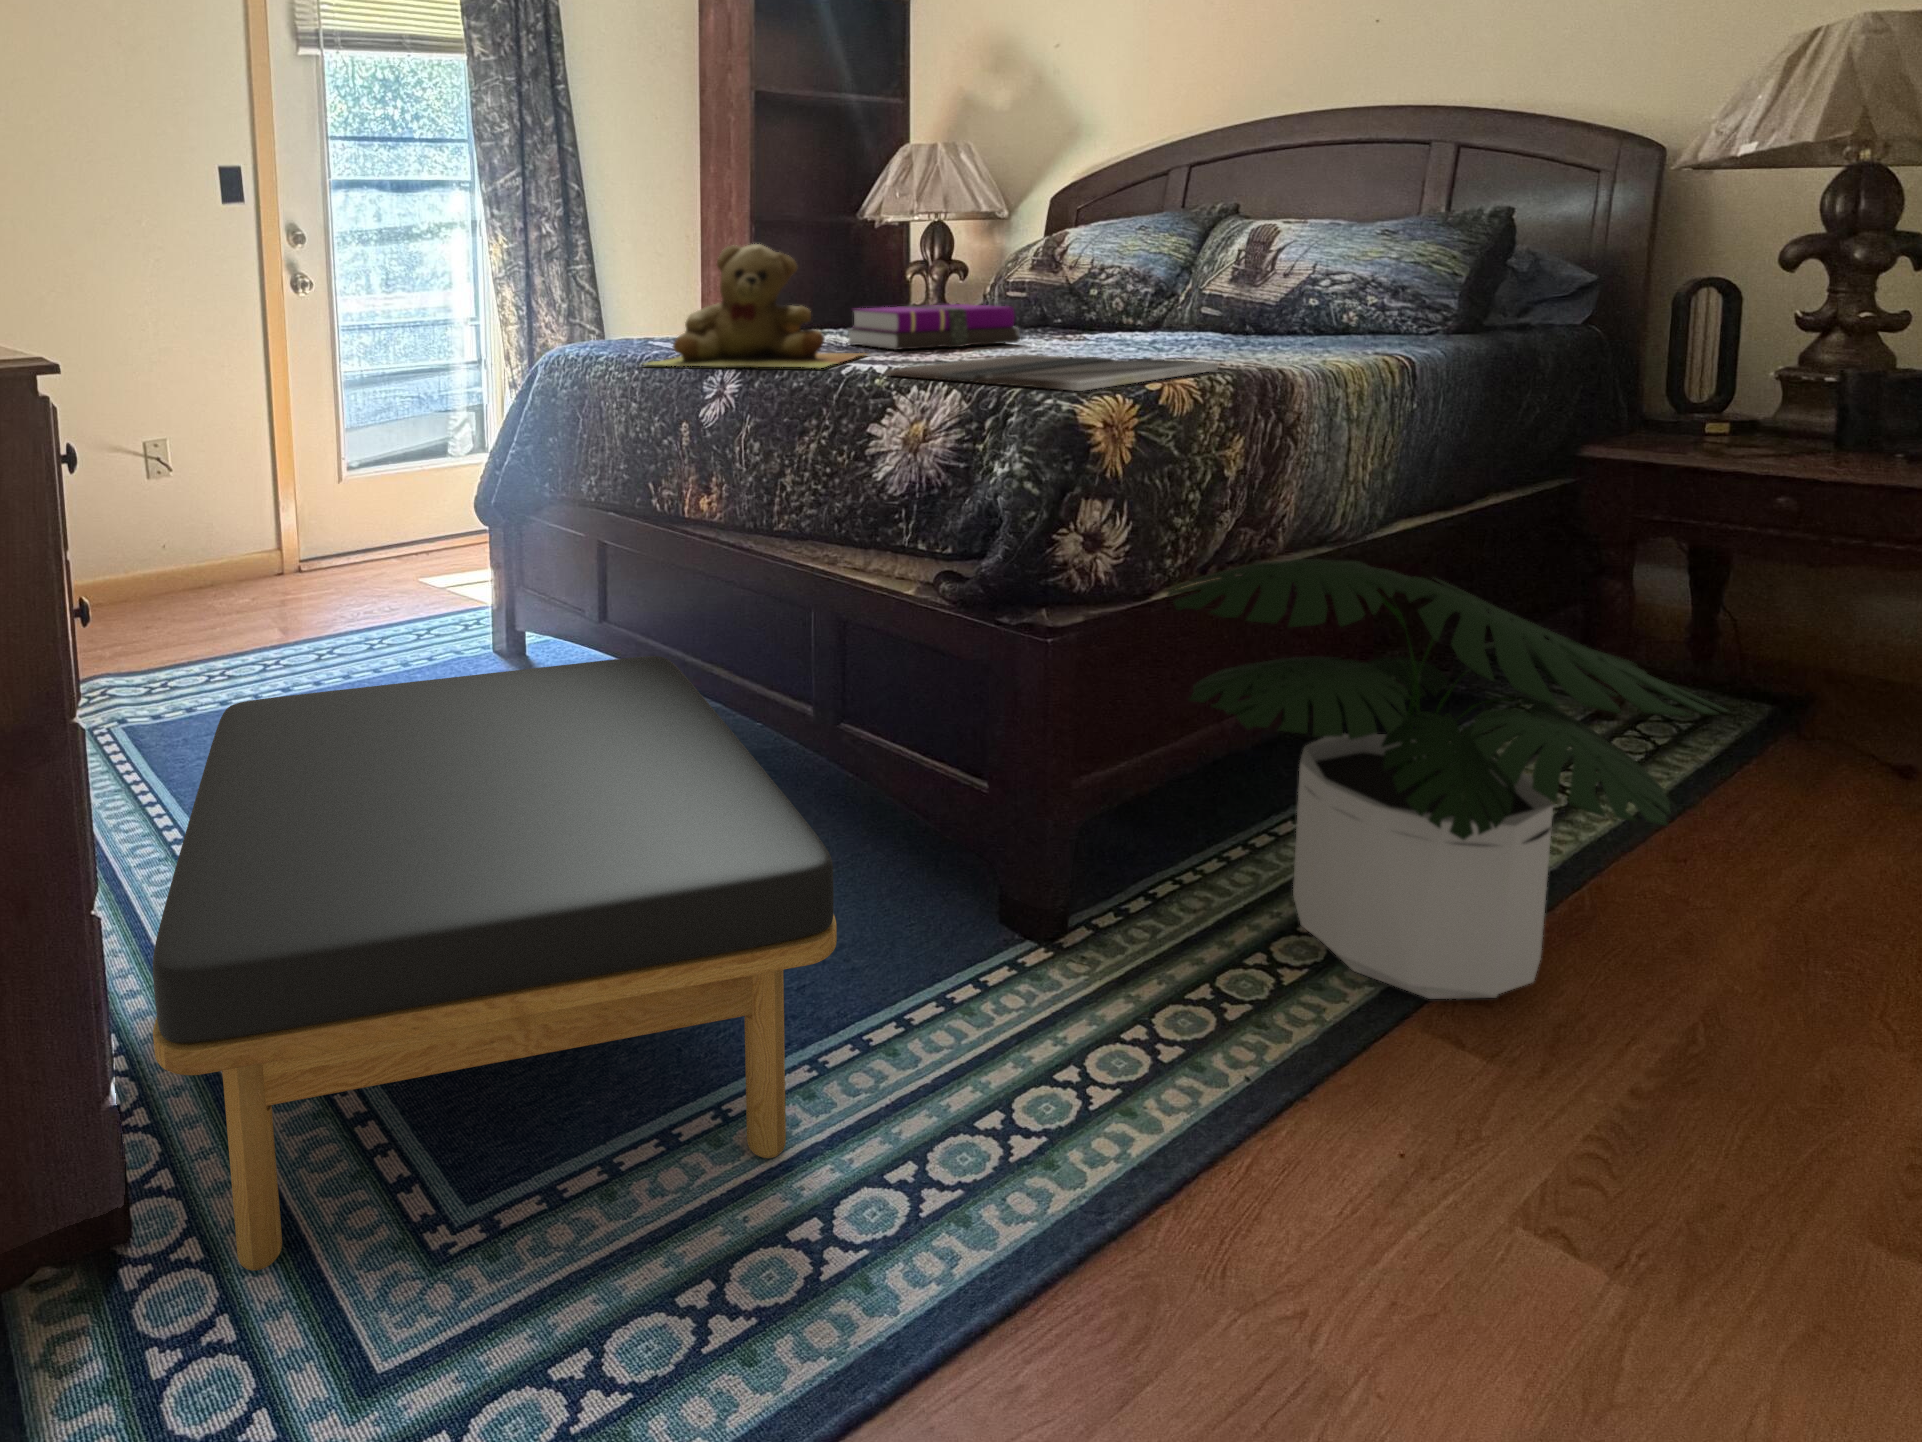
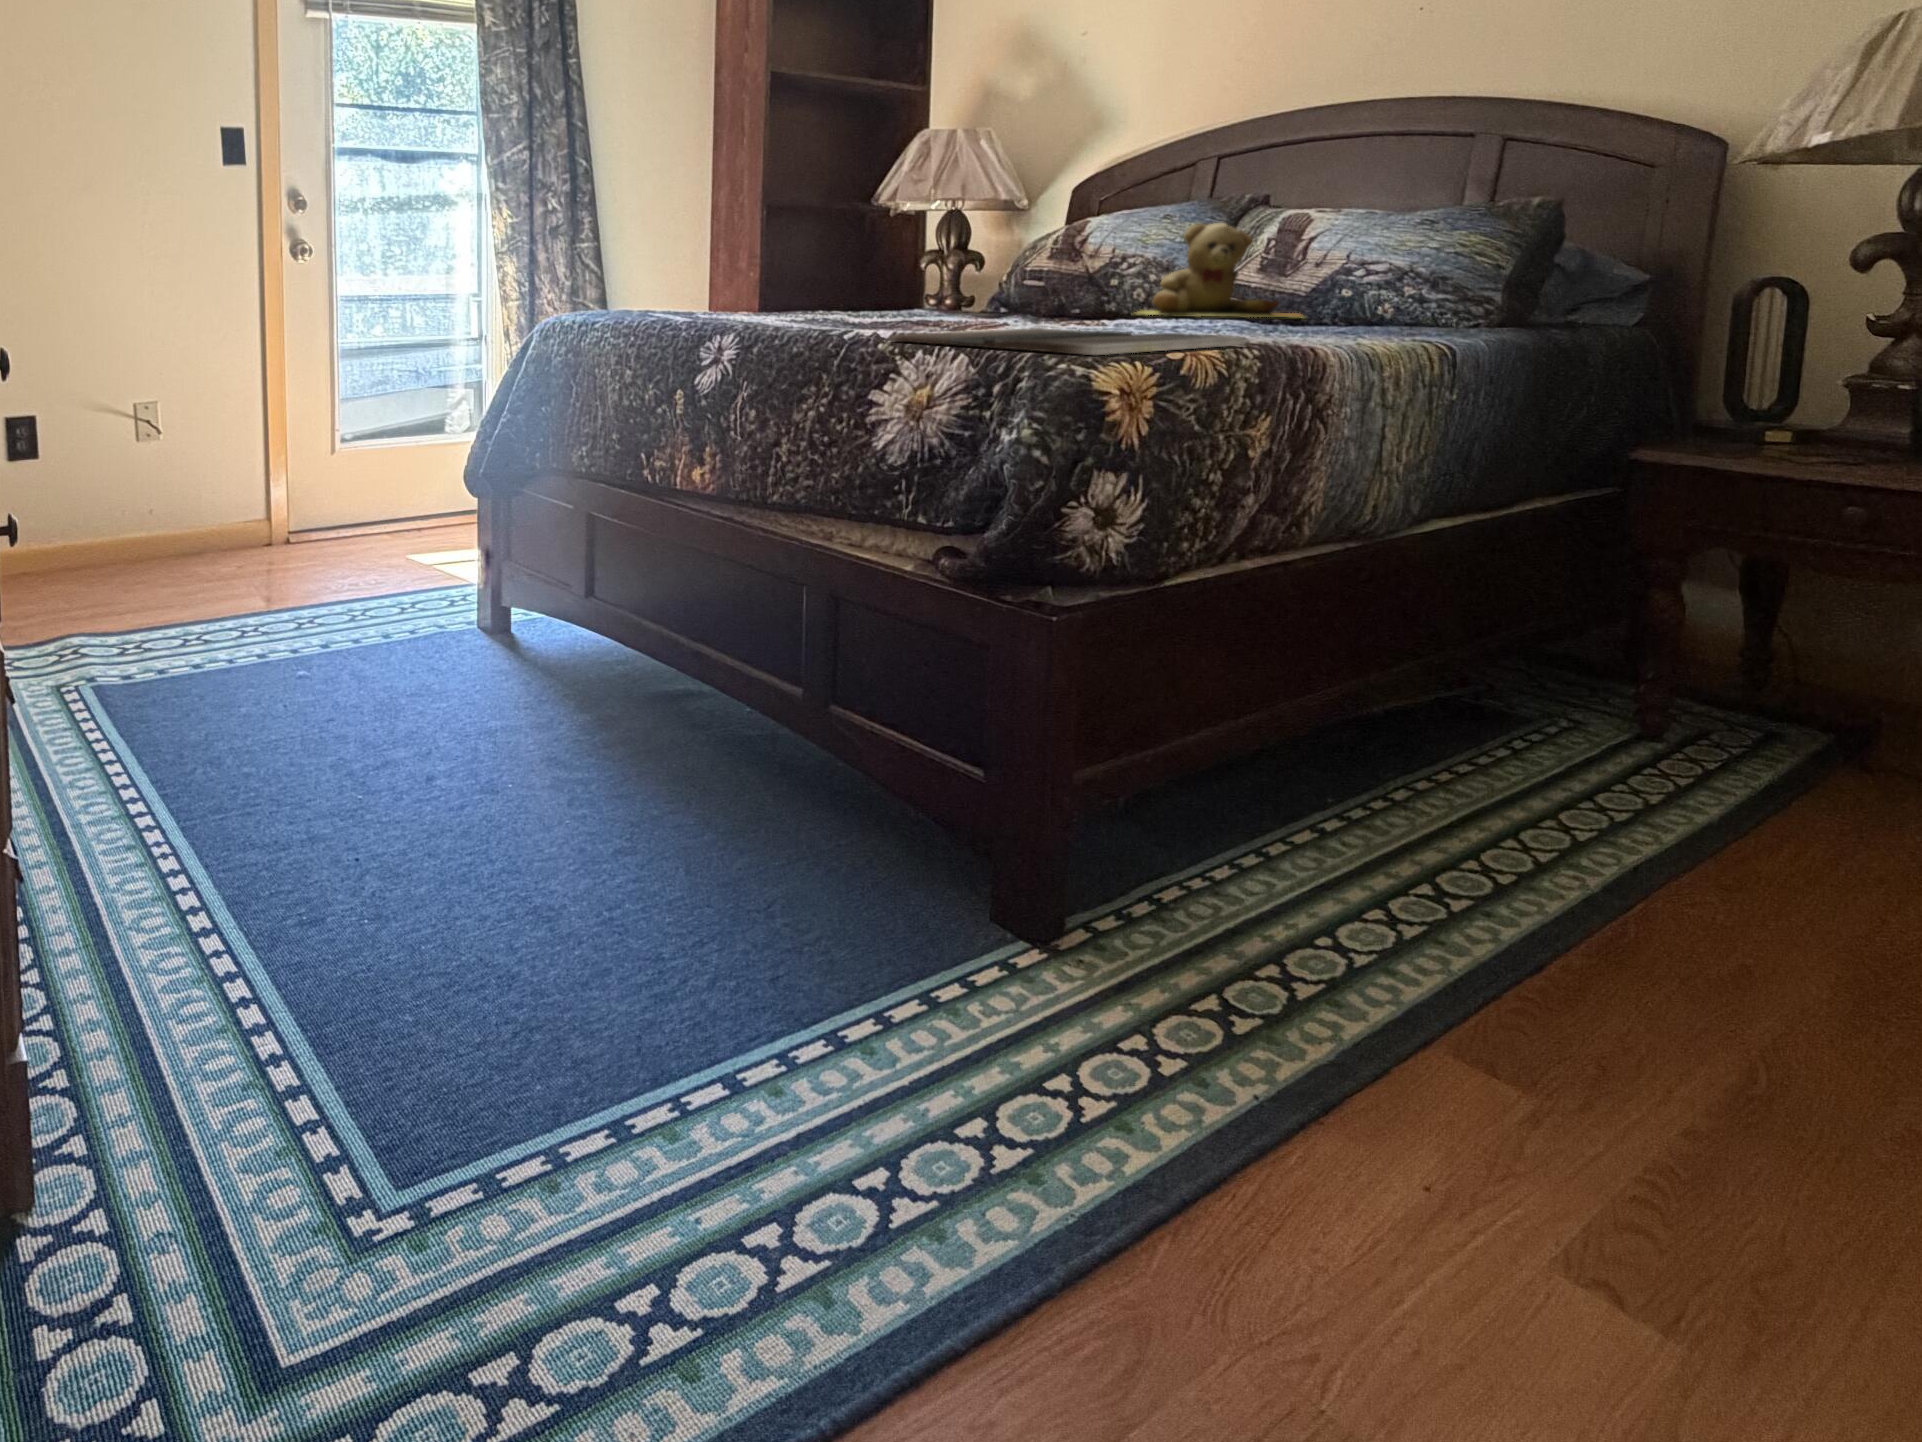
teddy bear: present [646,244,864,368] -> present [1137,223,1303,317]
notebook: present [848,304,1020,349] -> none [852,283,1036,324]
potted plant: present [1167,559,1729,999] -> none [1183,545,1804,1026]
ottoman: present [153,656,837,1271] -> none [61,627,808,1247]

